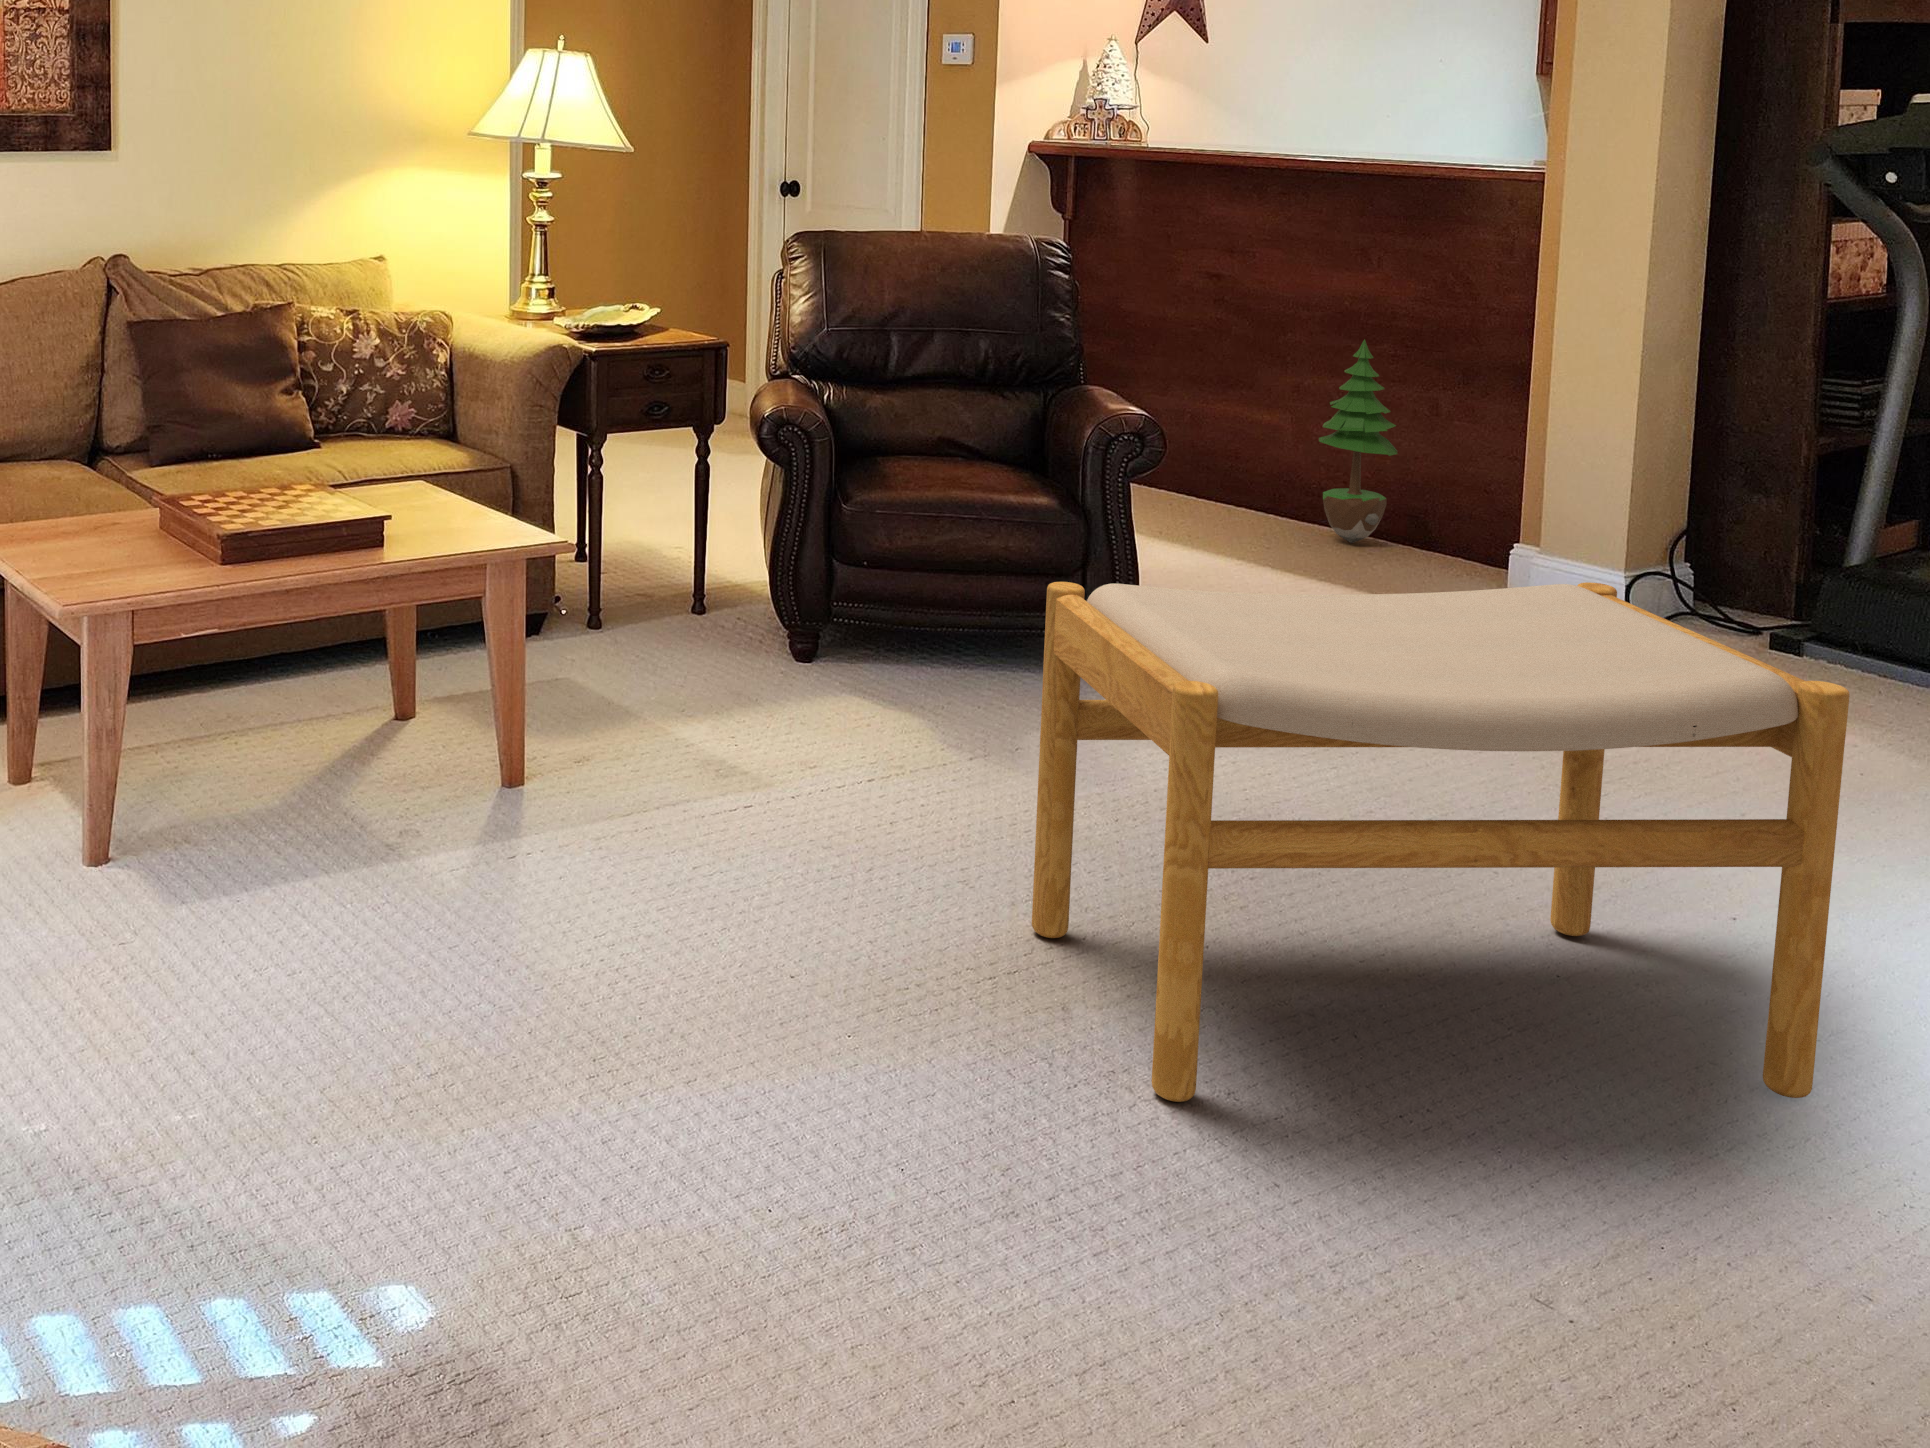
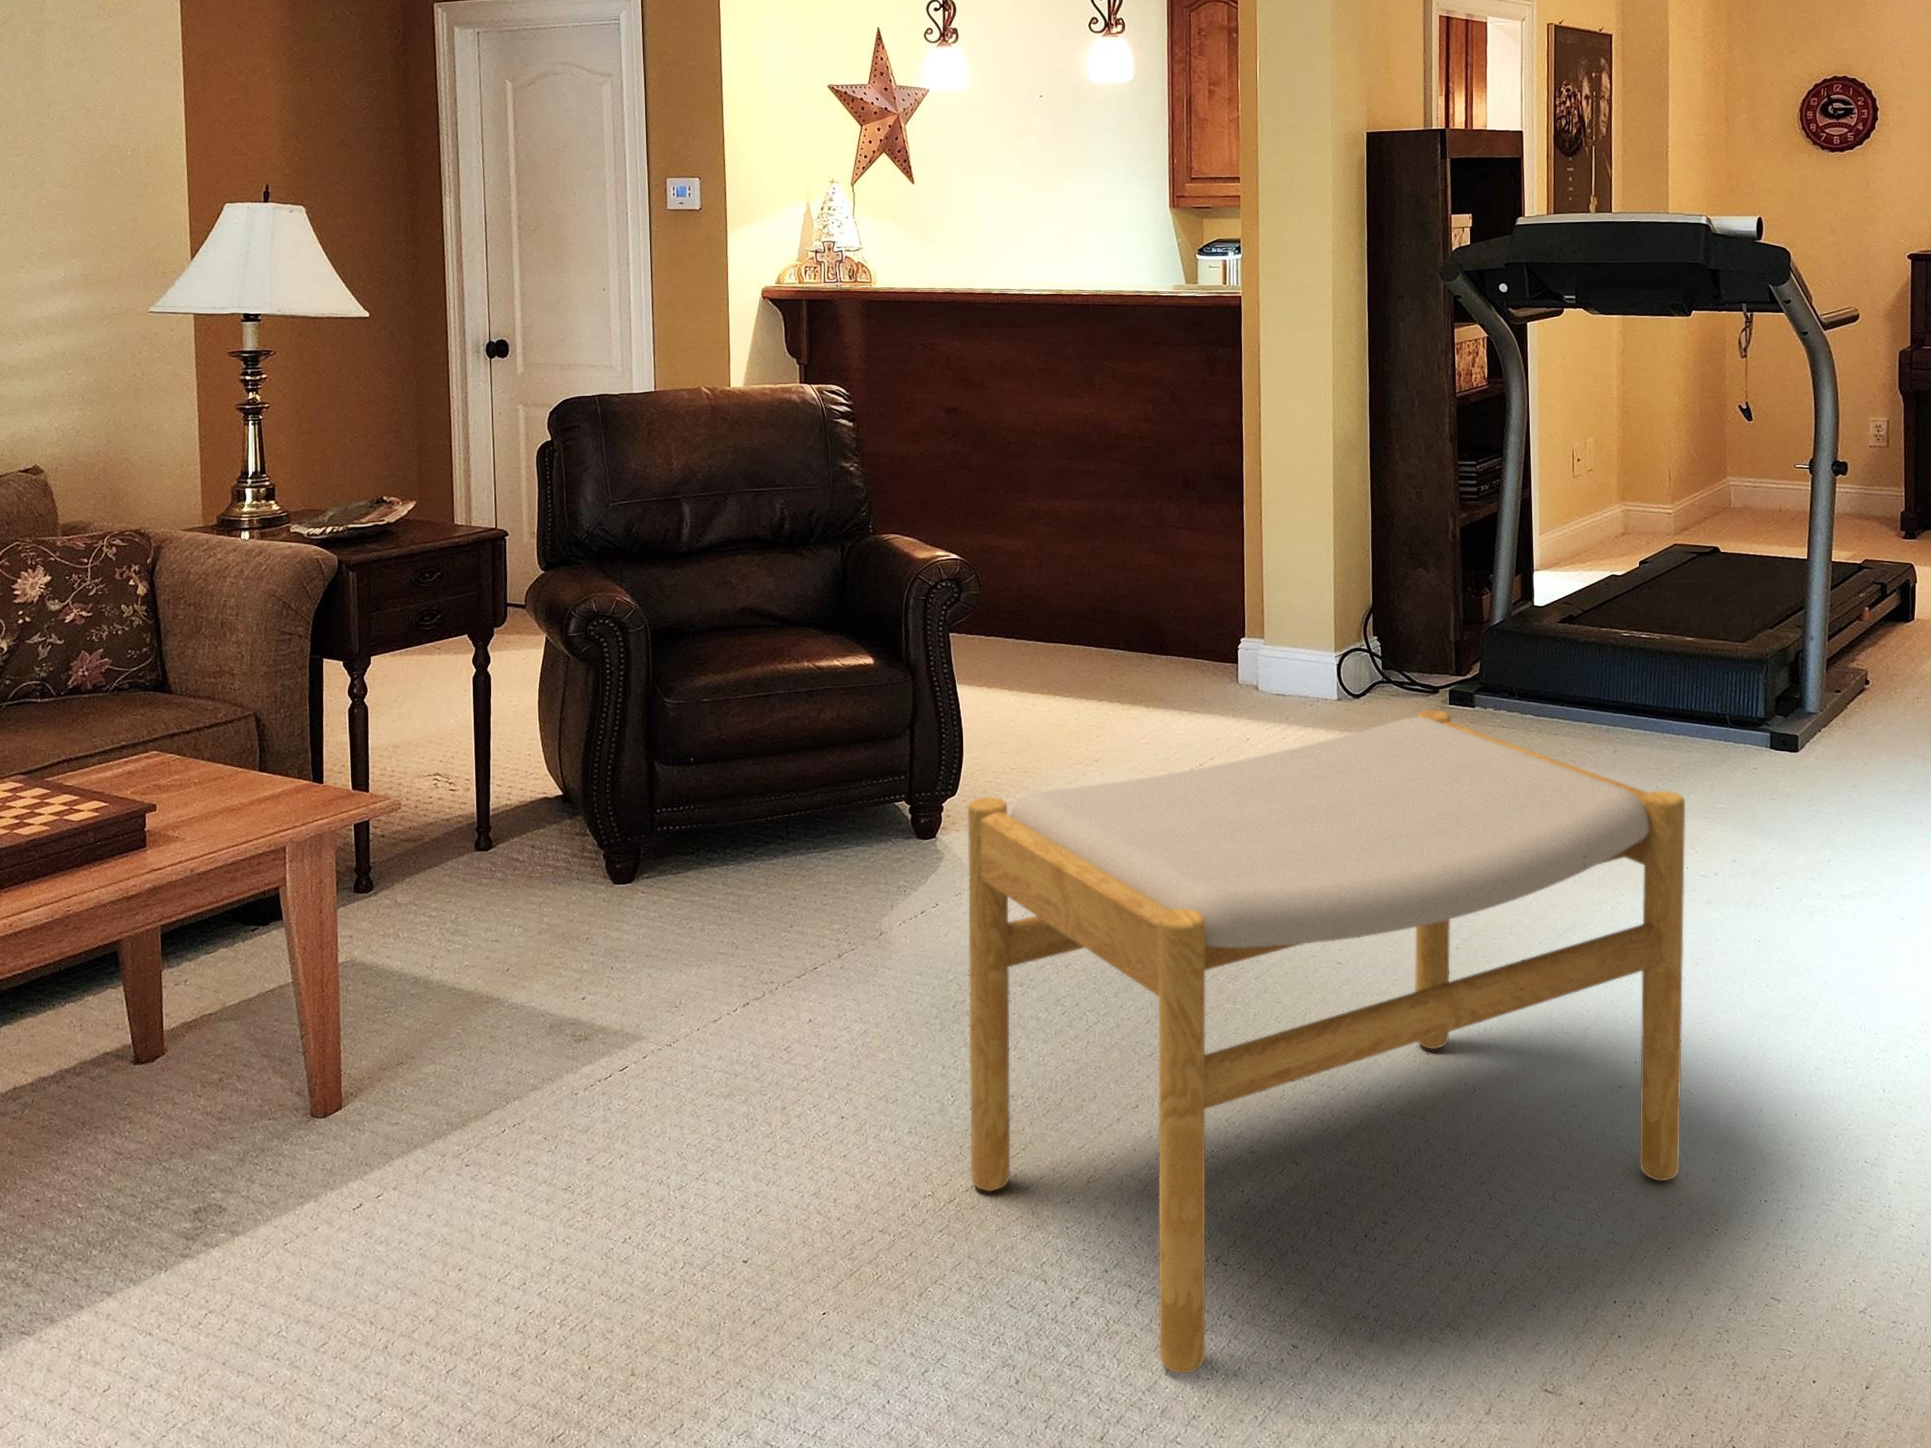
potted tree: present [1319,339,1398,543] -> none [1059,460,1129,652]

